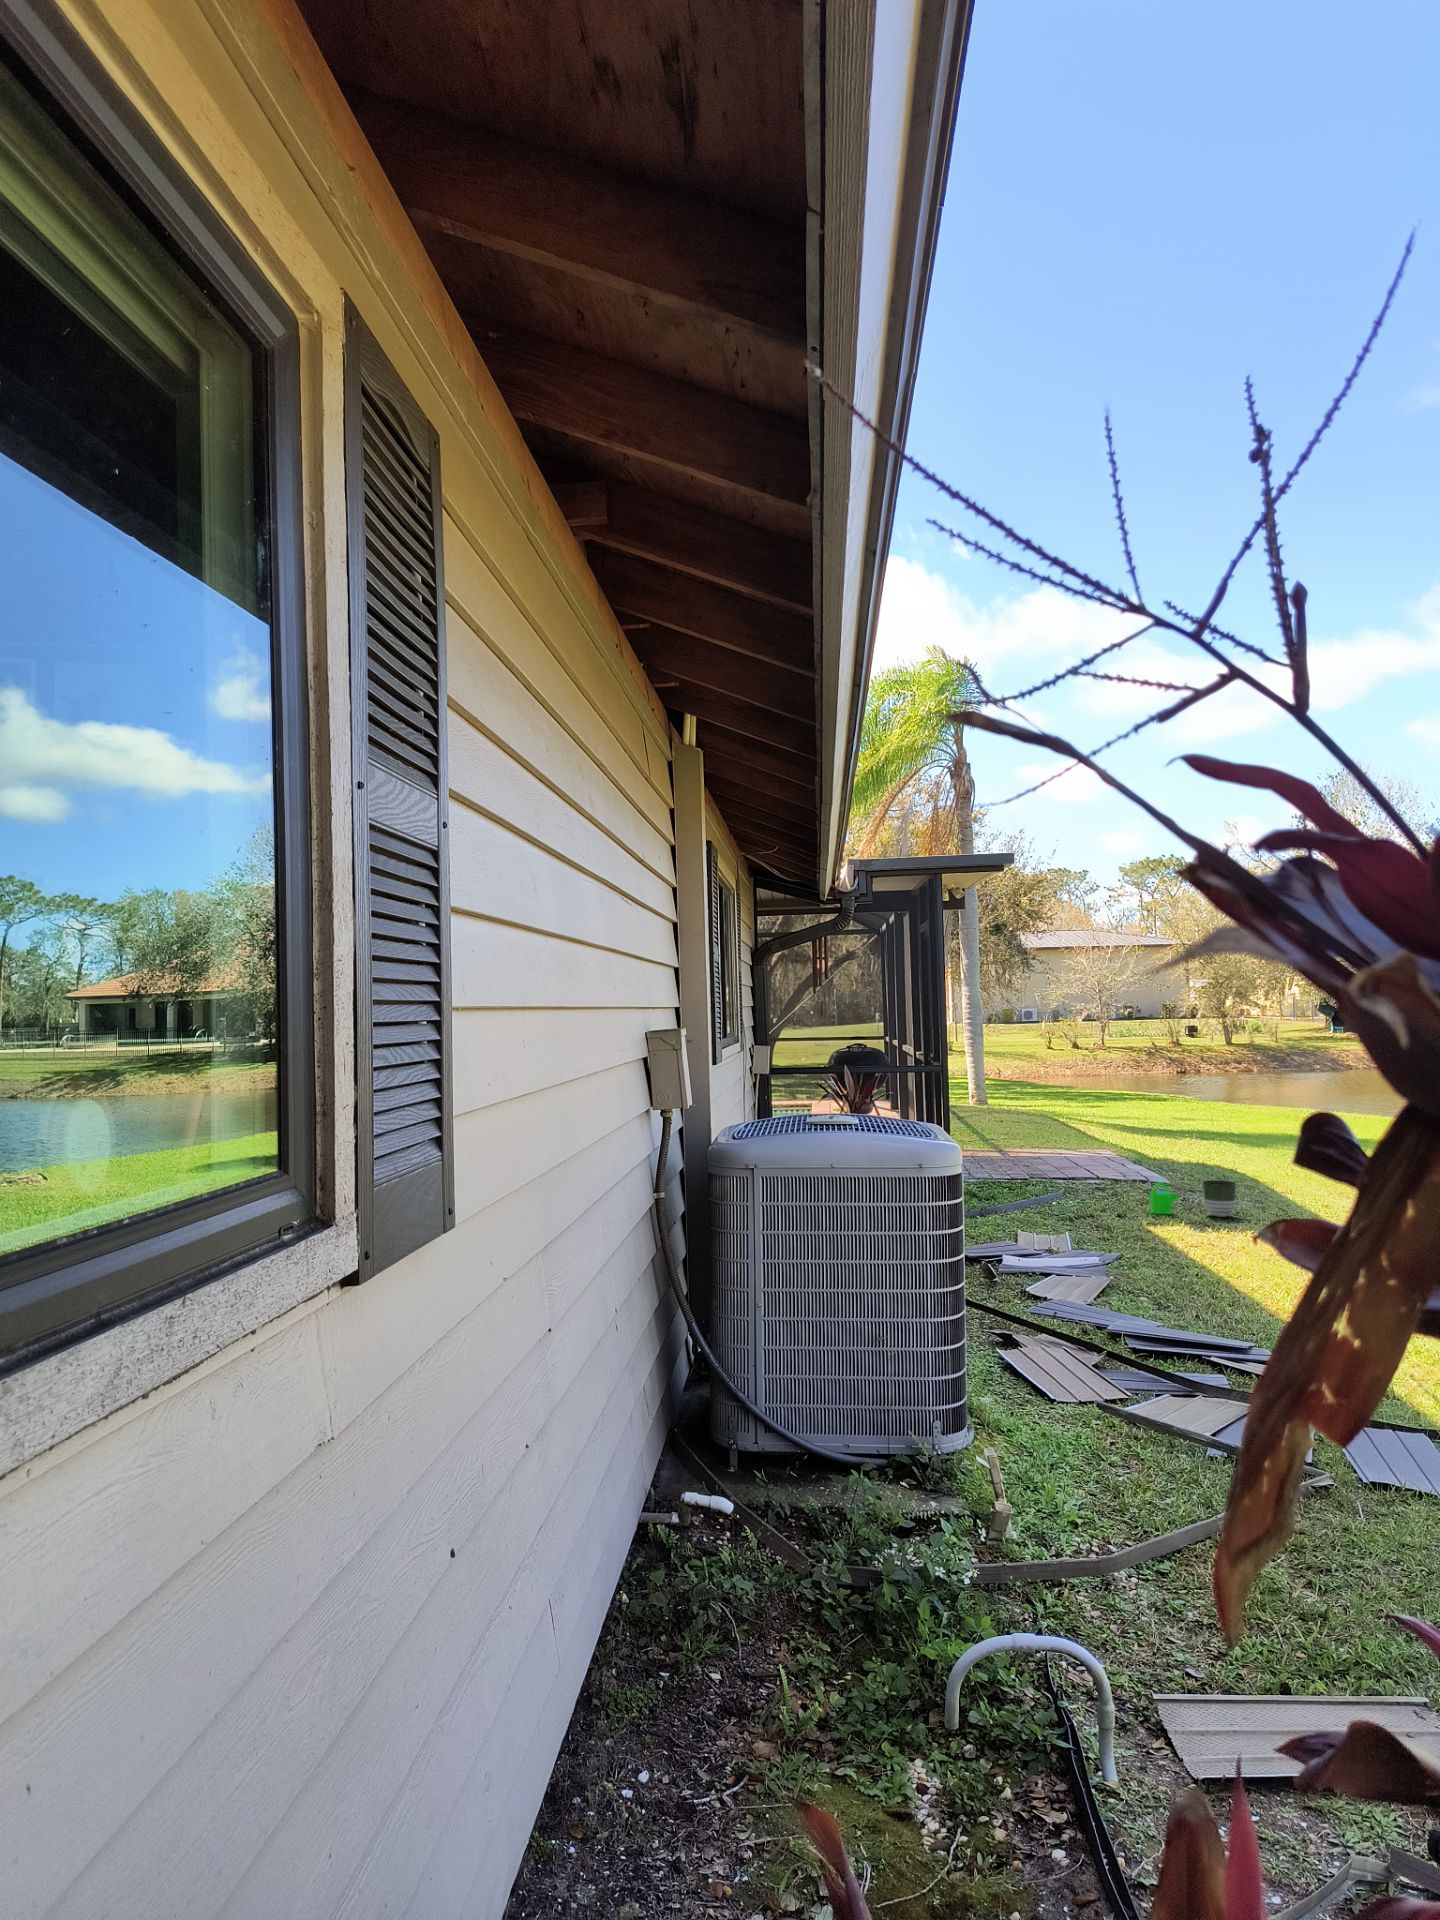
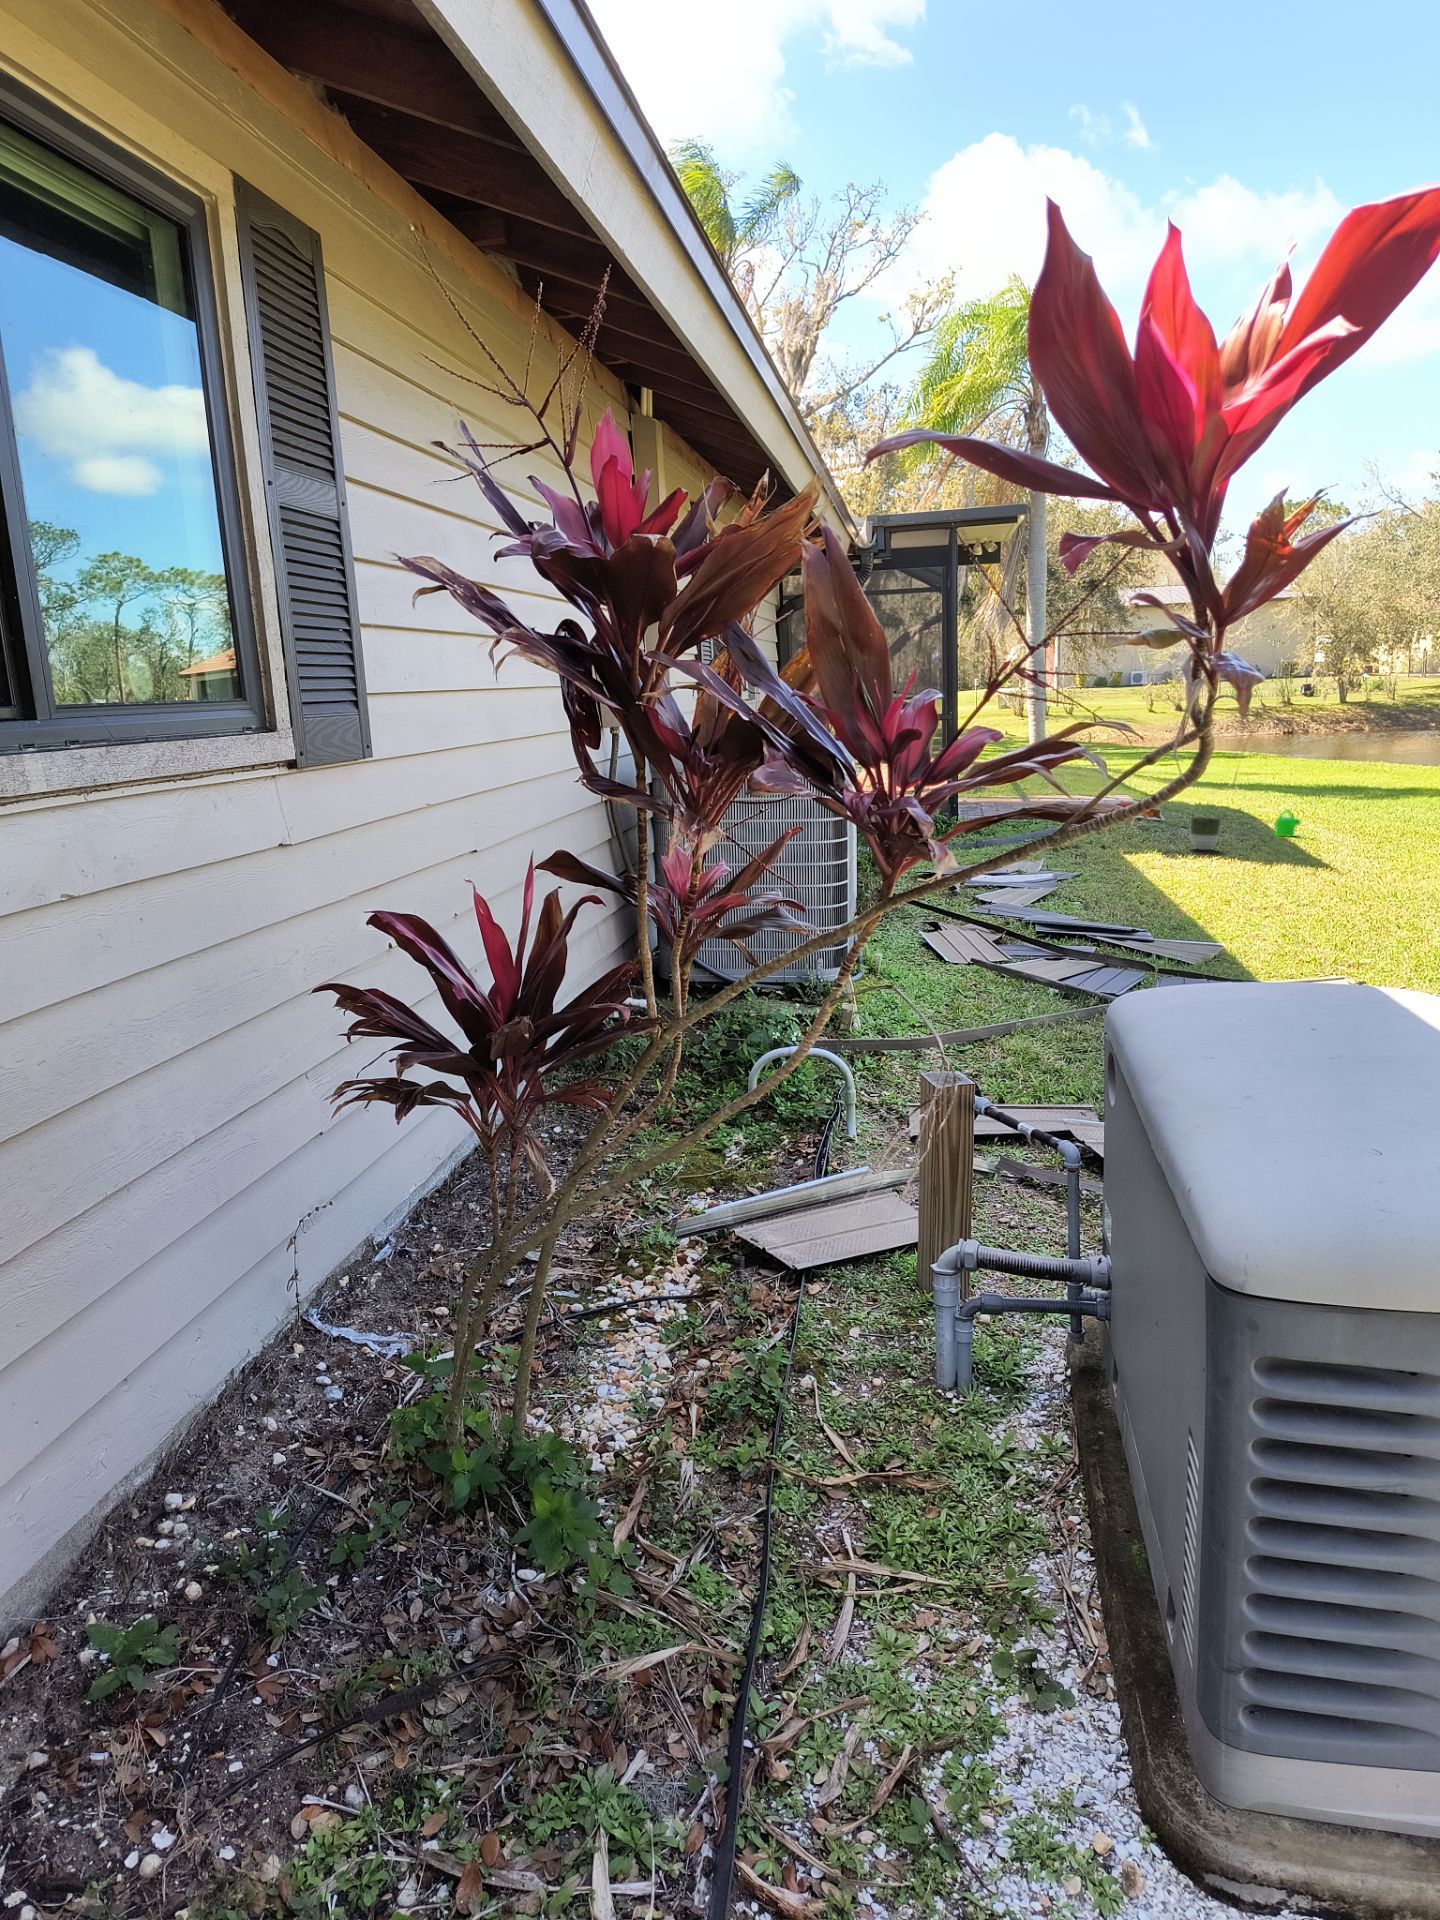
watering can: present [1148,1182,1179,1214] -> present [1275,809,1301,836]

